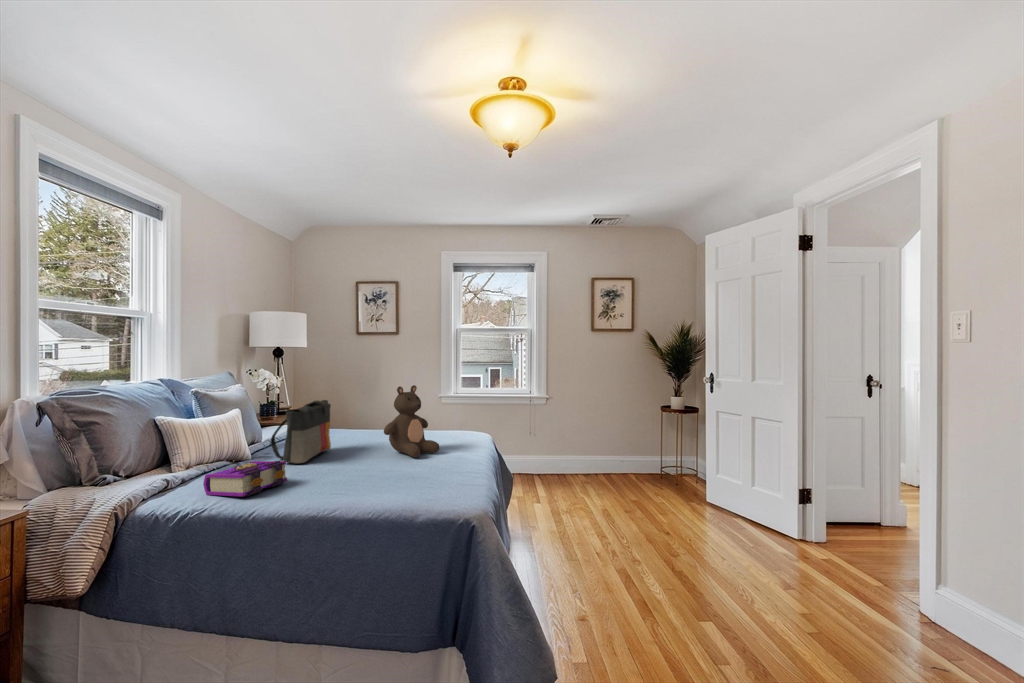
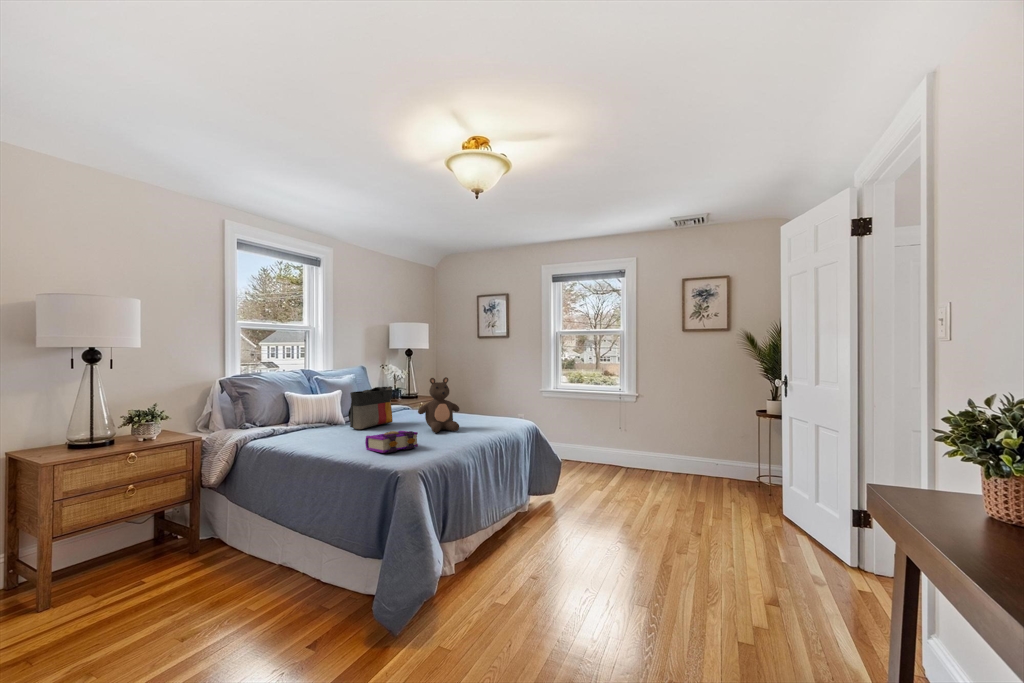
book: present [203,461,287,496] -> present [365,431,418,453]

